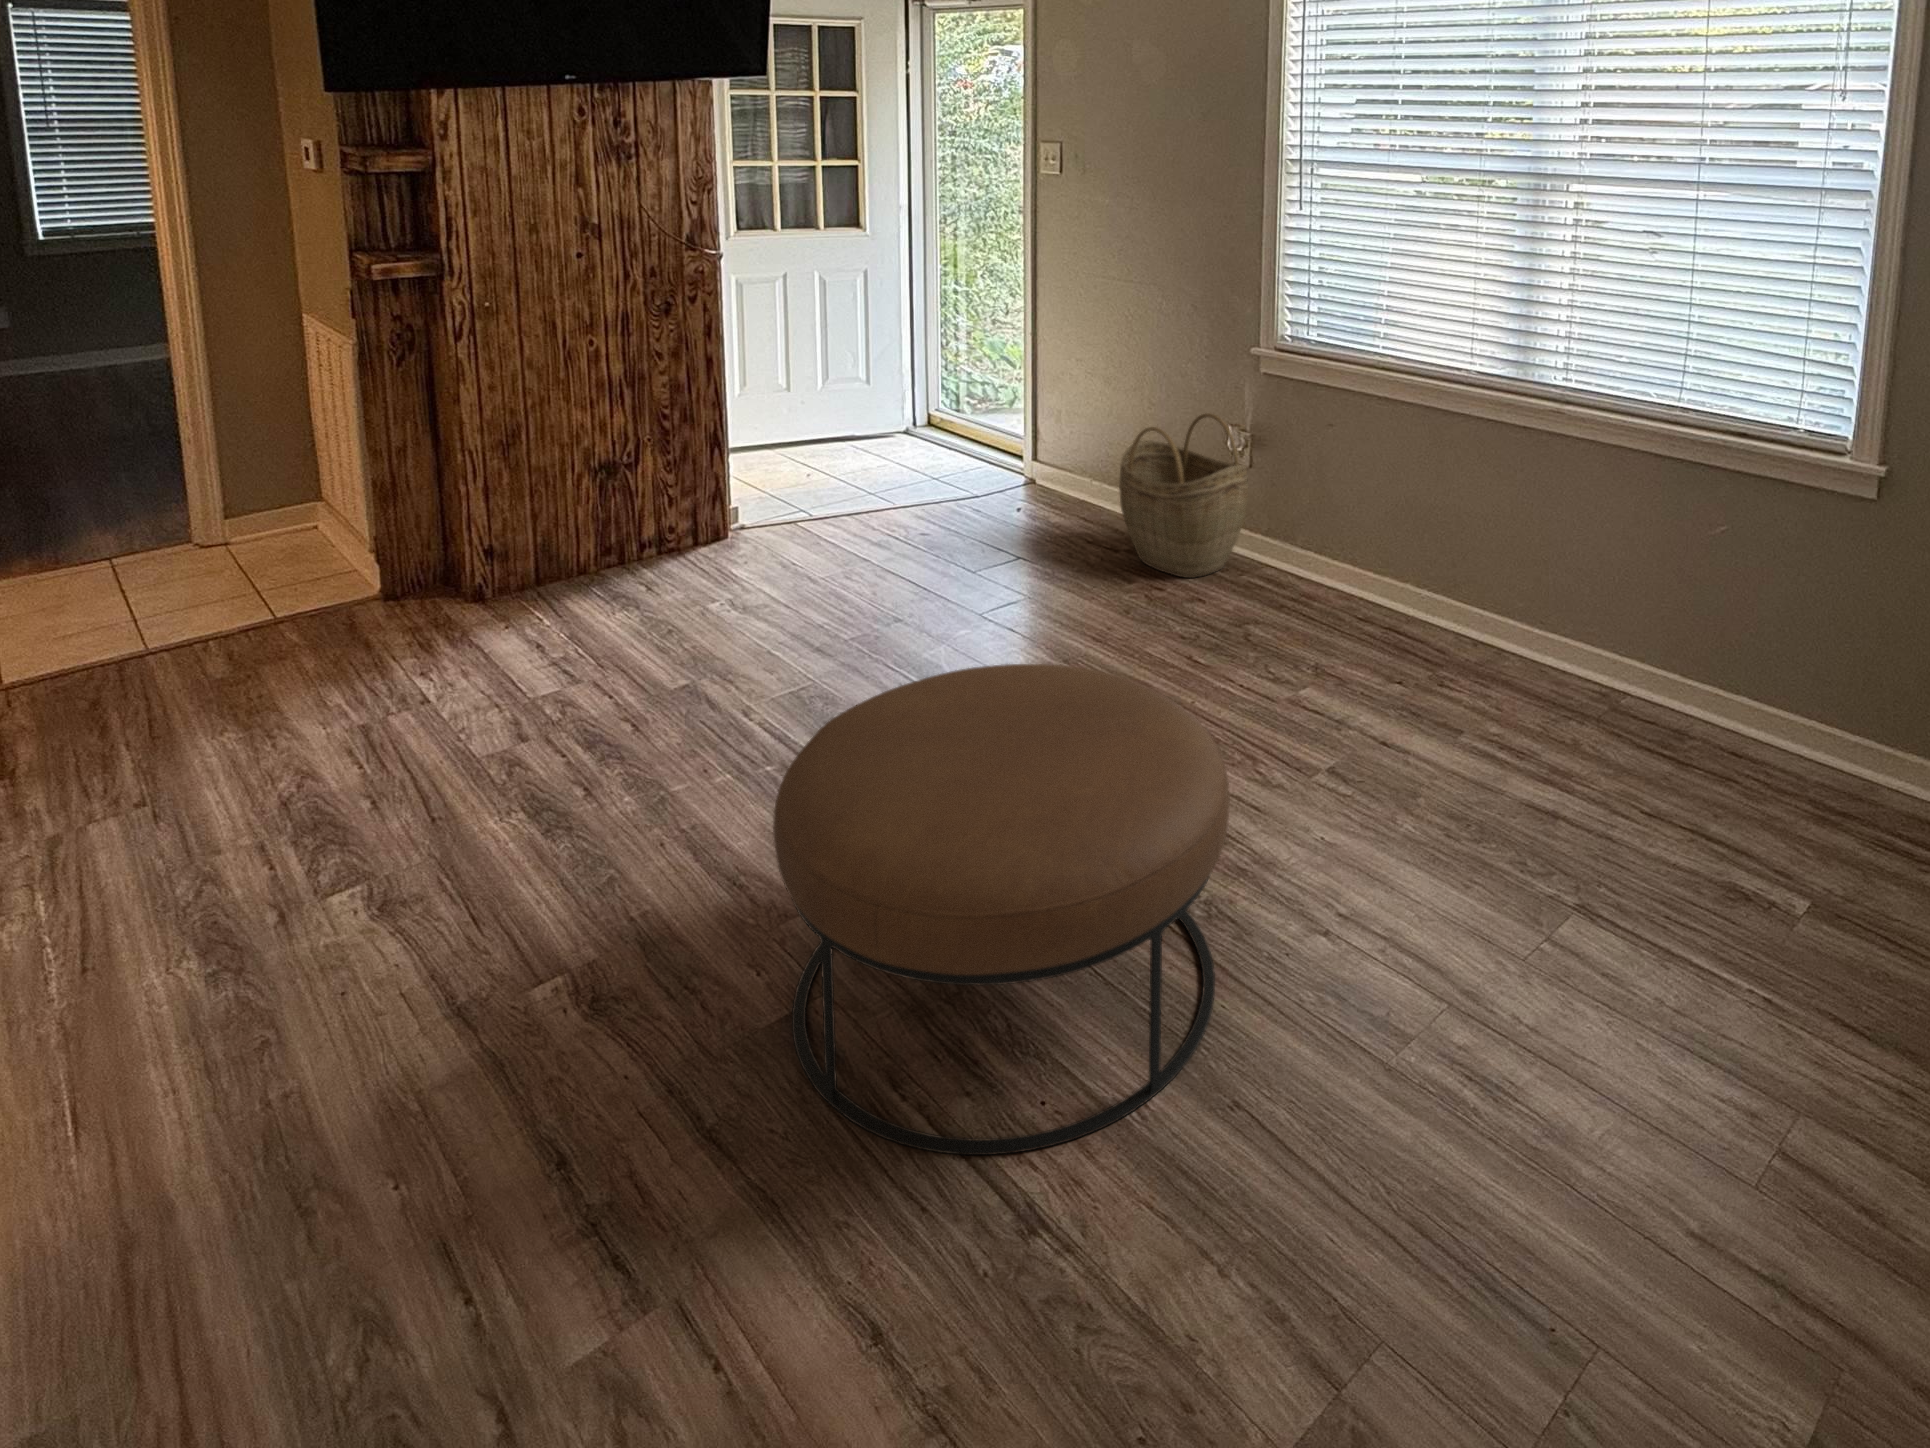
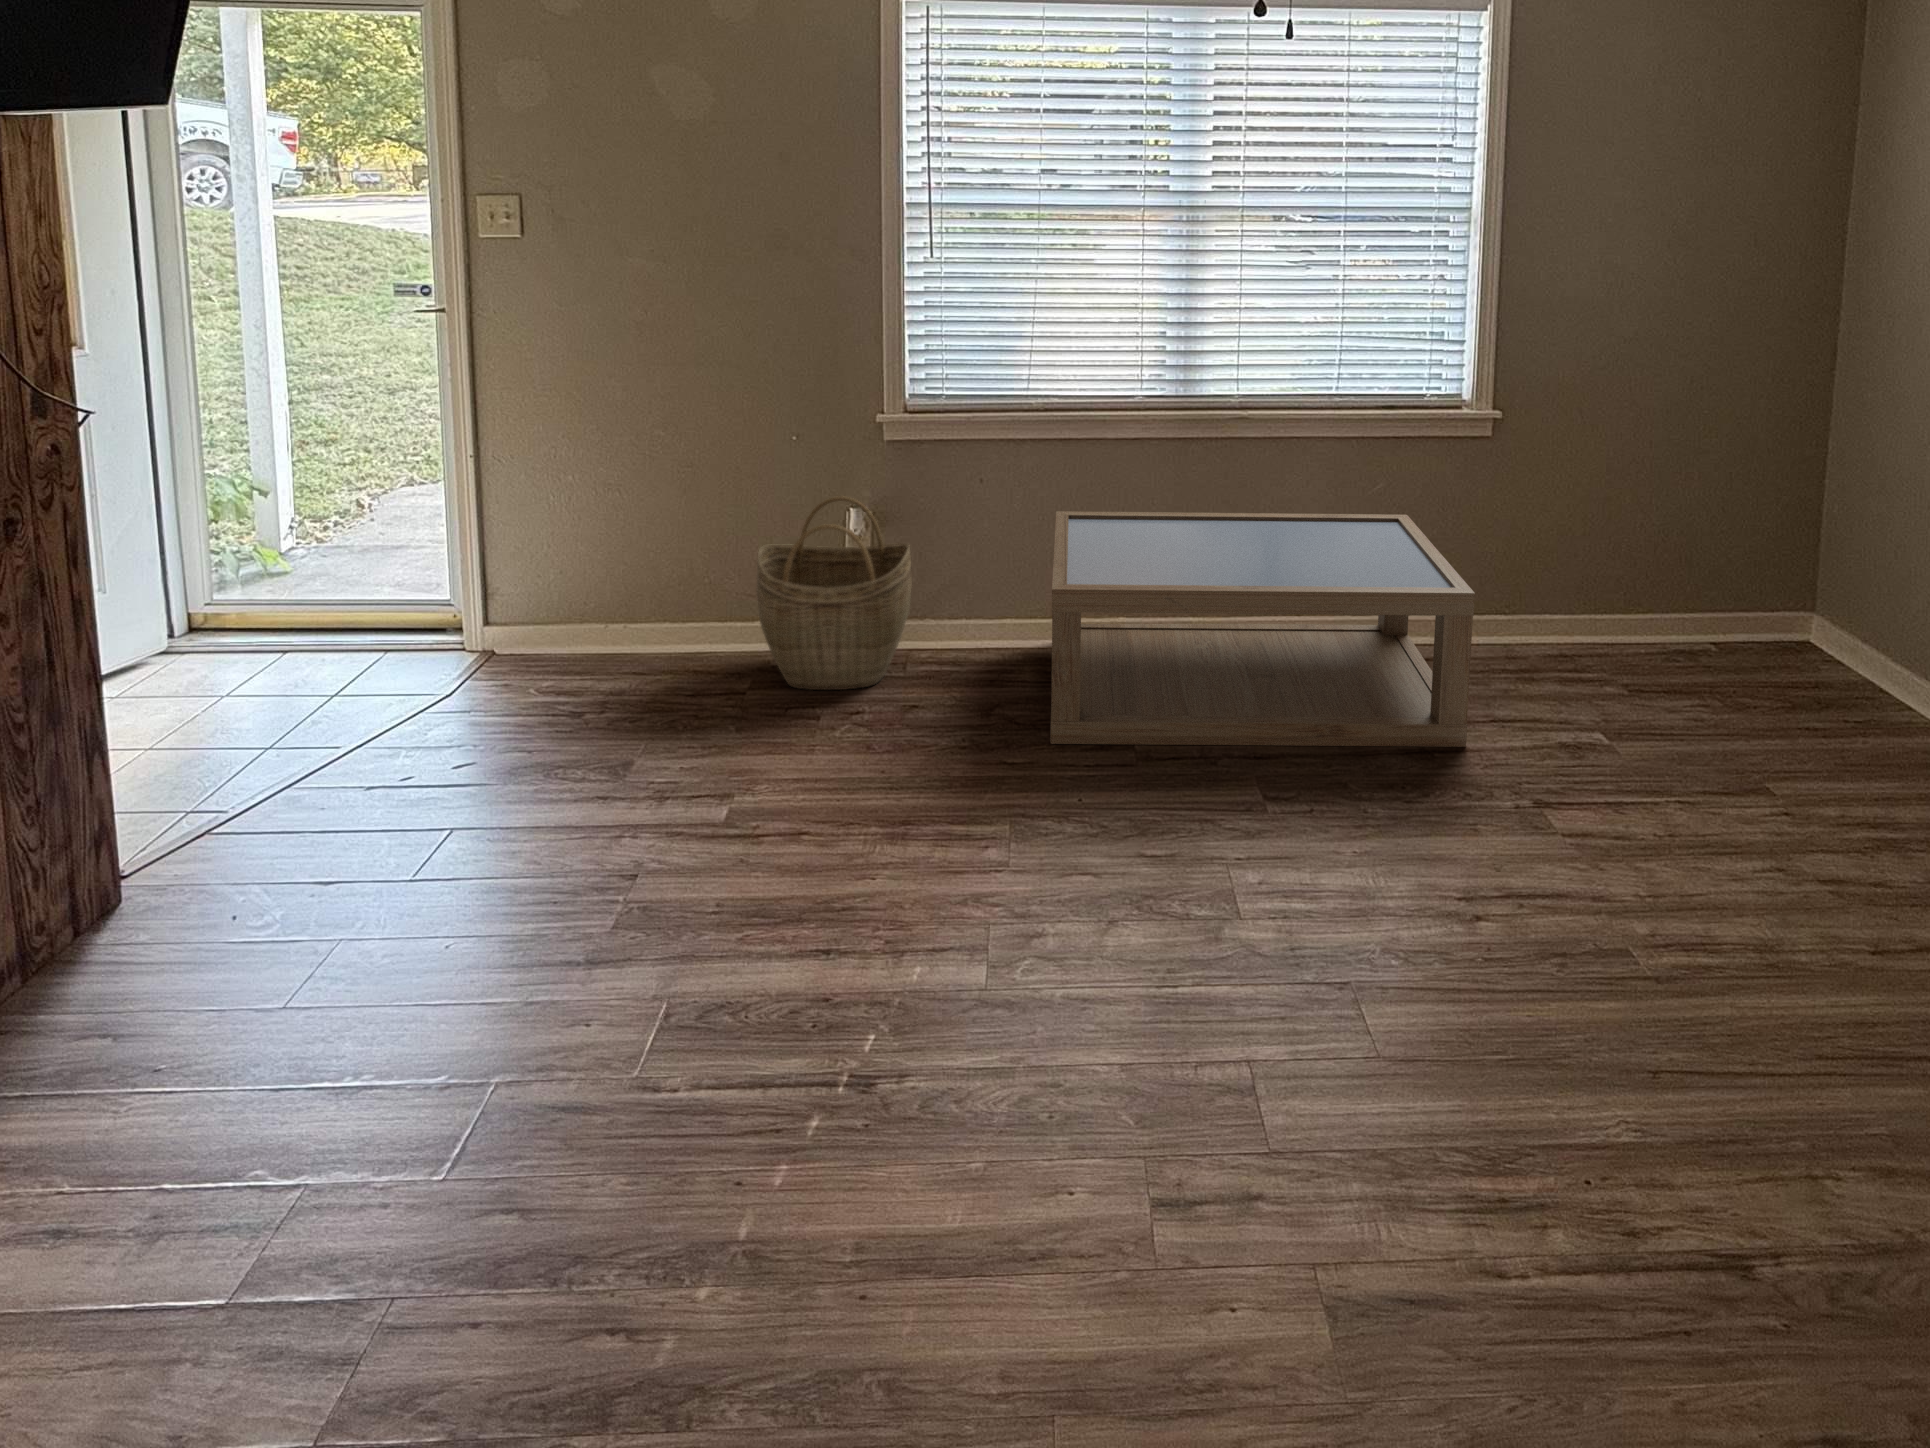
coffee table: none [1223,472,1732,838] -> present [1050,511,1475,747]
ottoman: present [773,664,1230,1155] -> none [1200,745,1688,1280]

